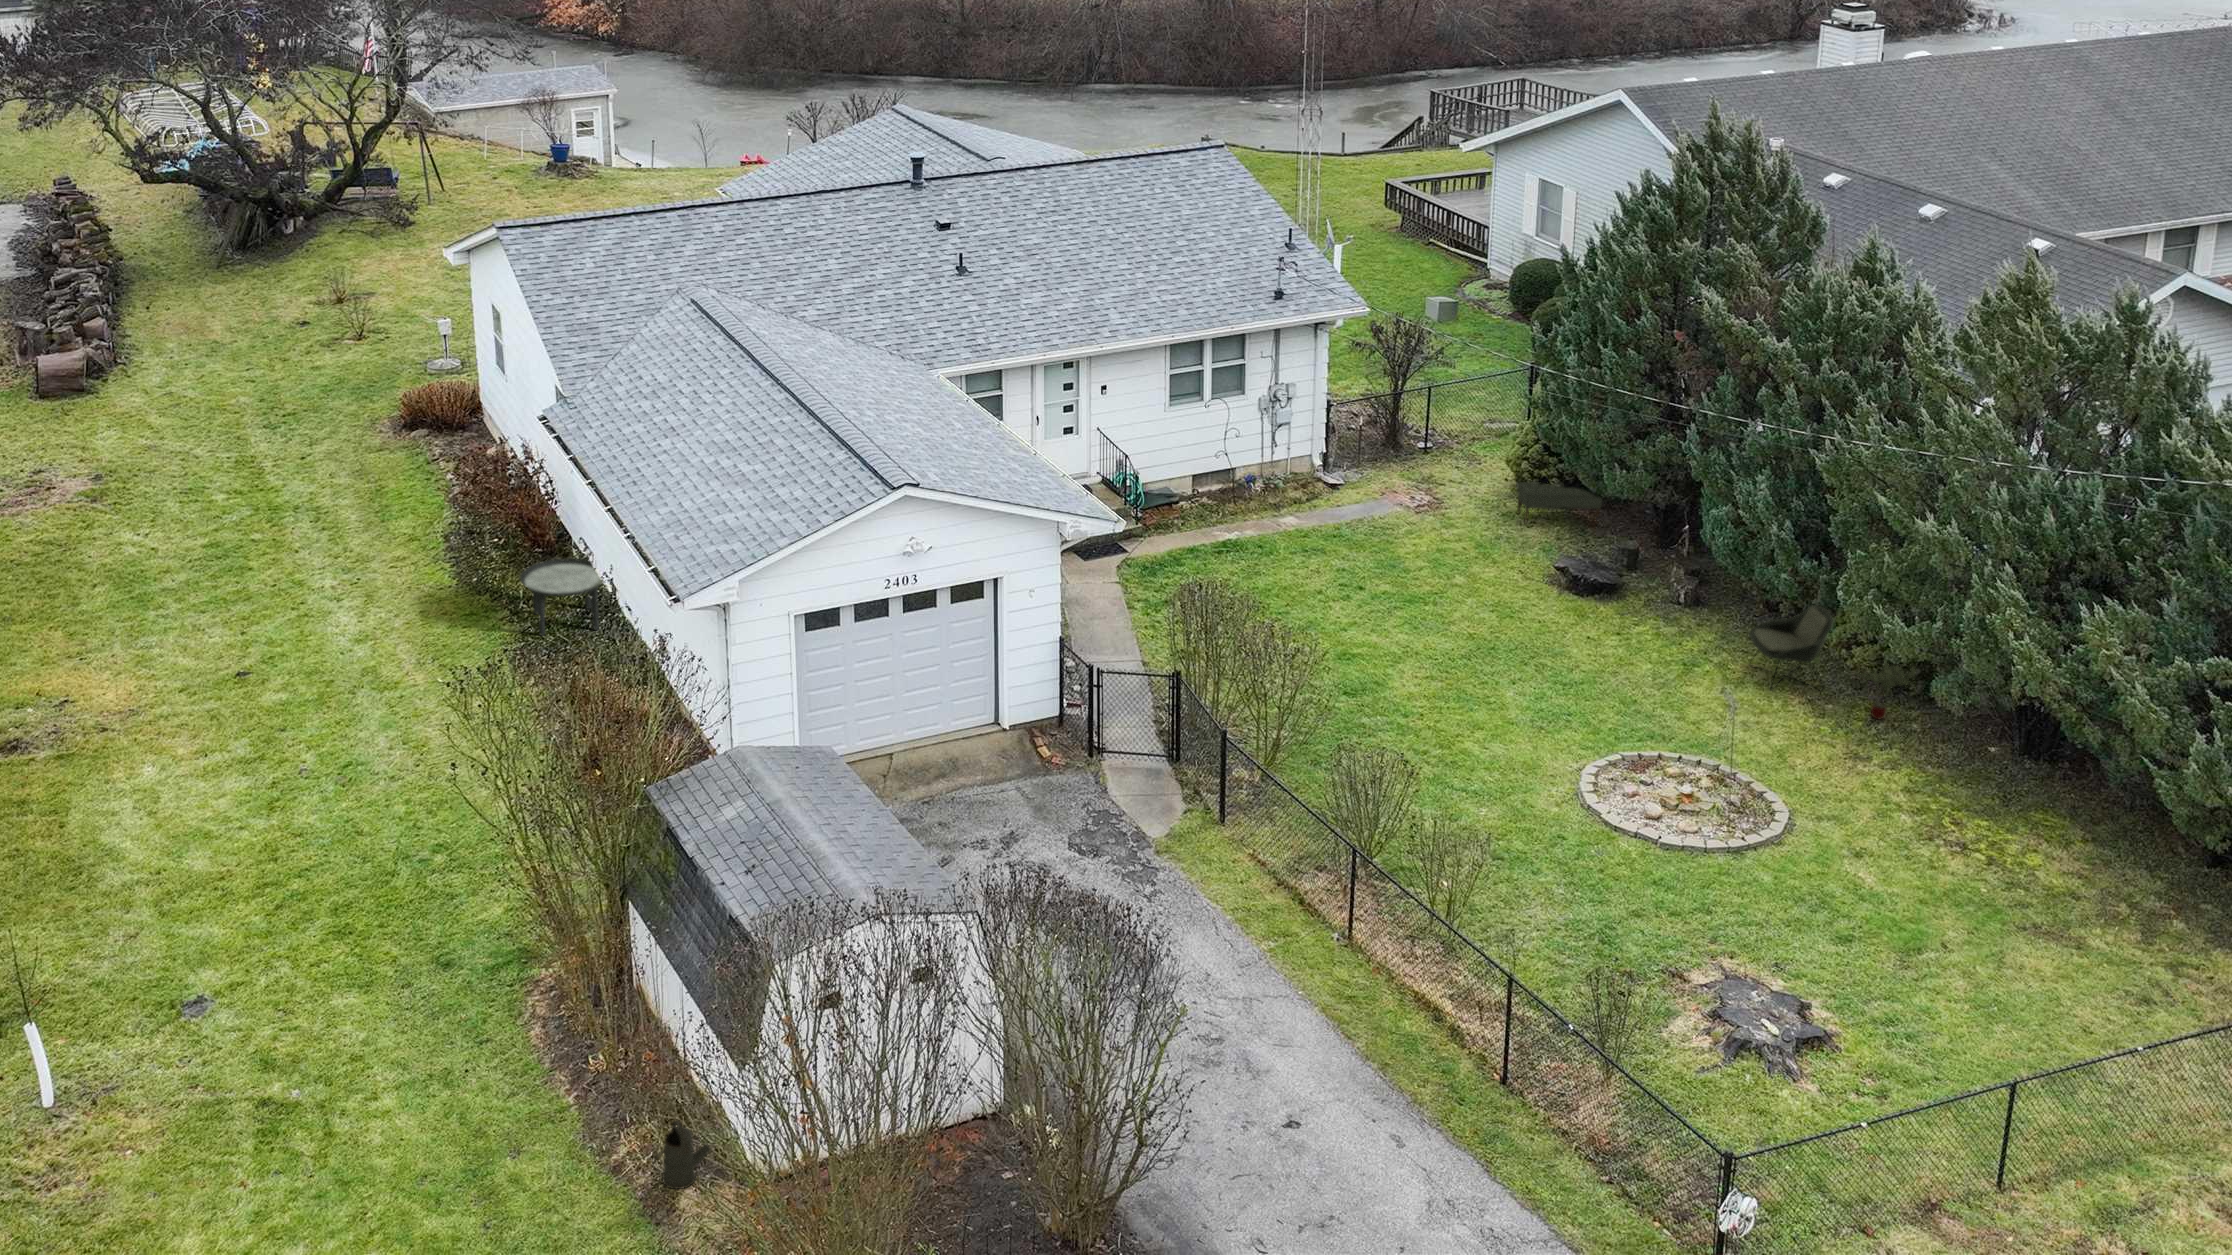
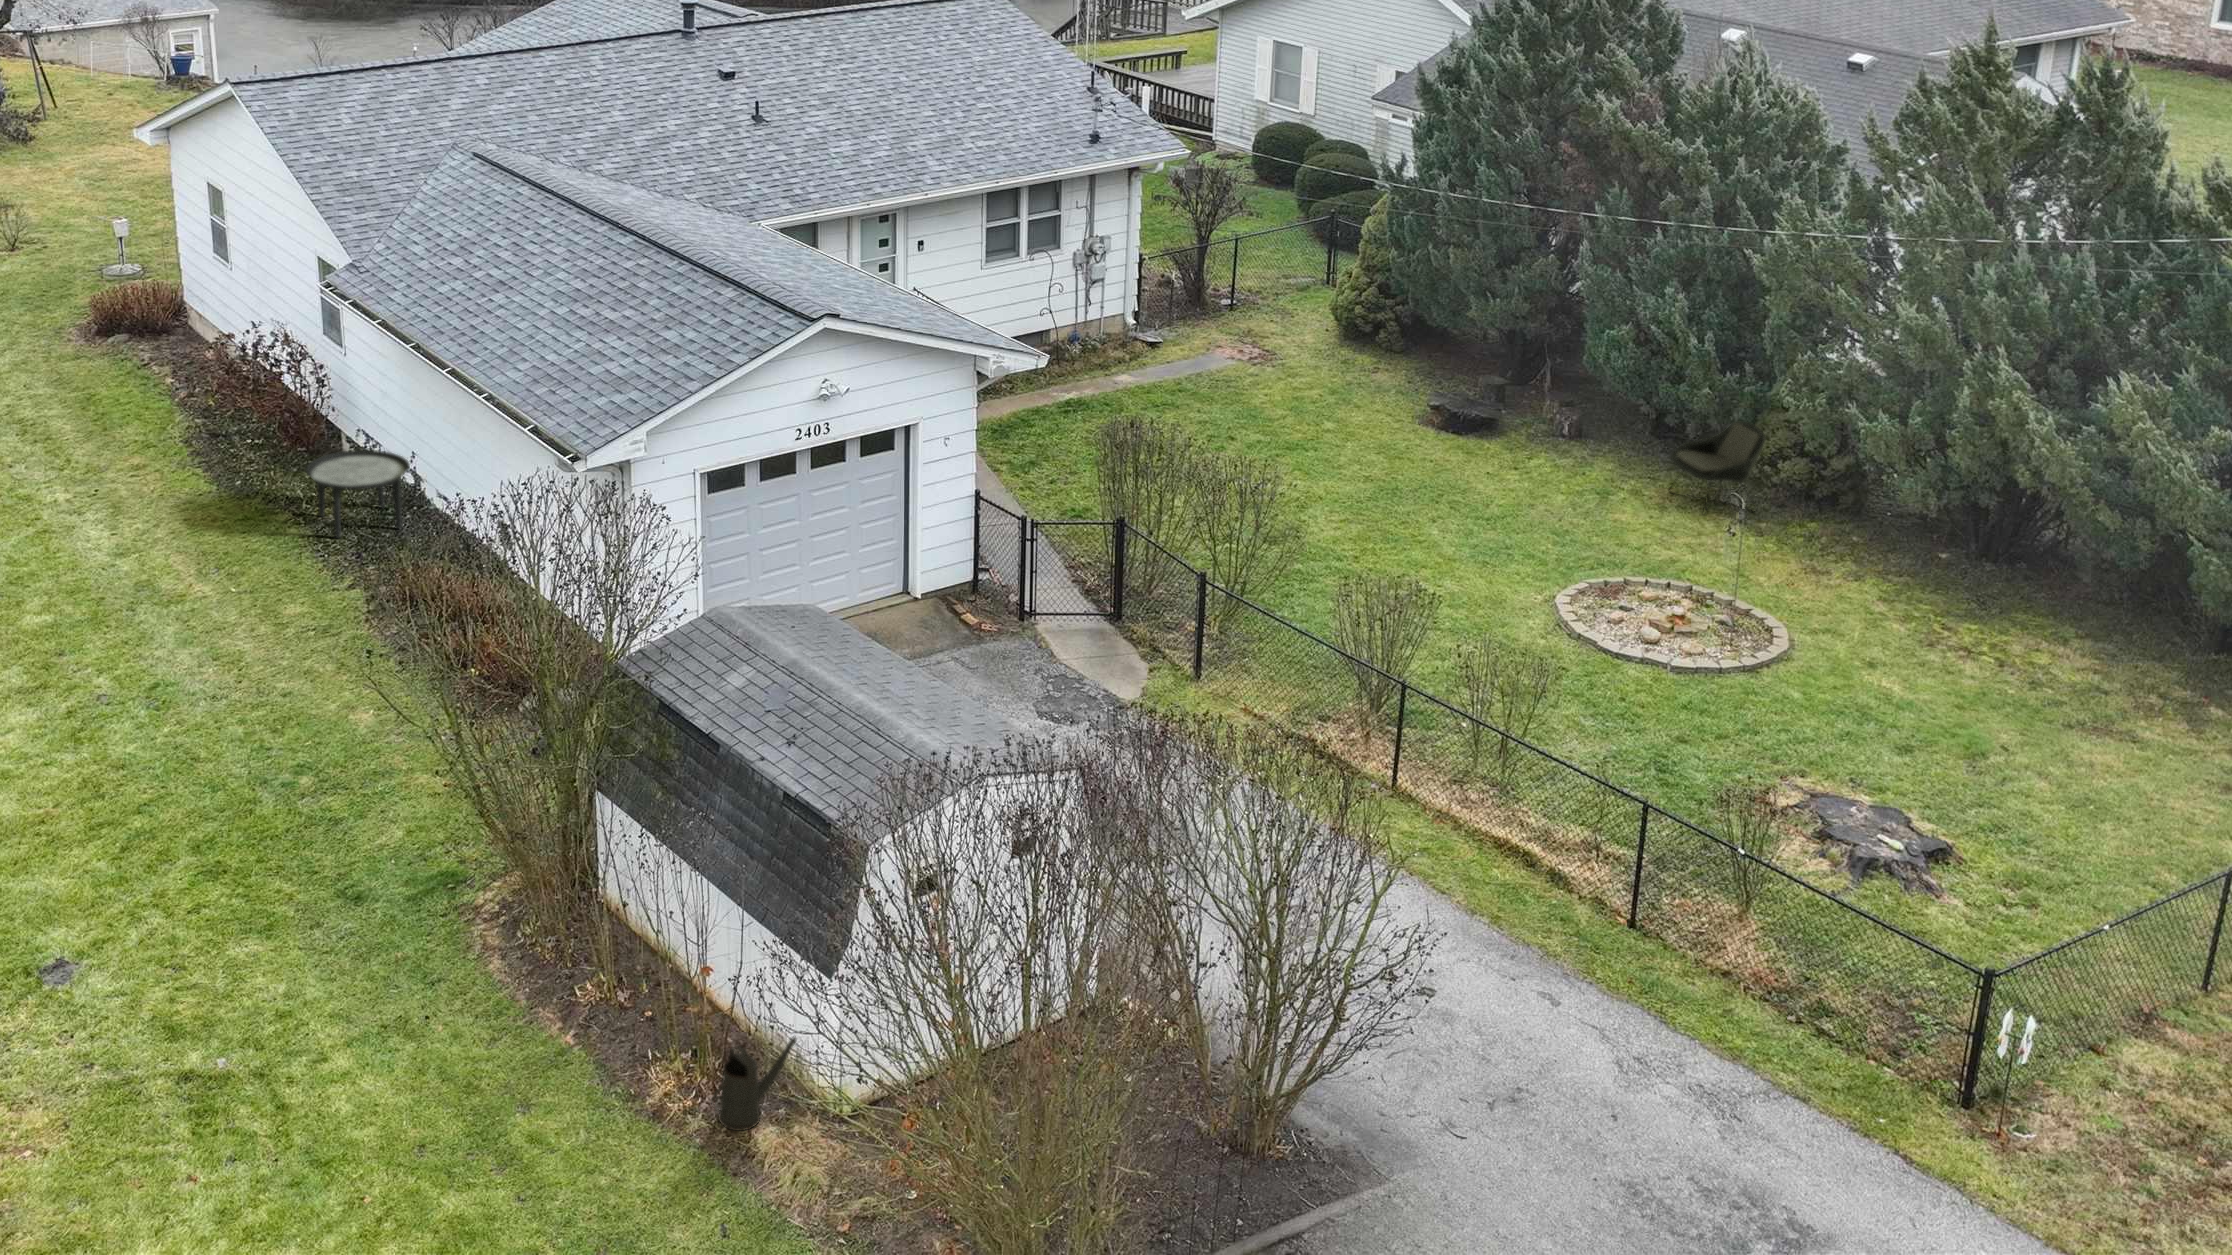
bench: present [1517,482,1602,523] -> none [1358,325,1452,372]
potted tree: present [1856,659,1915,719] -> none [1796,460,1870,536]

